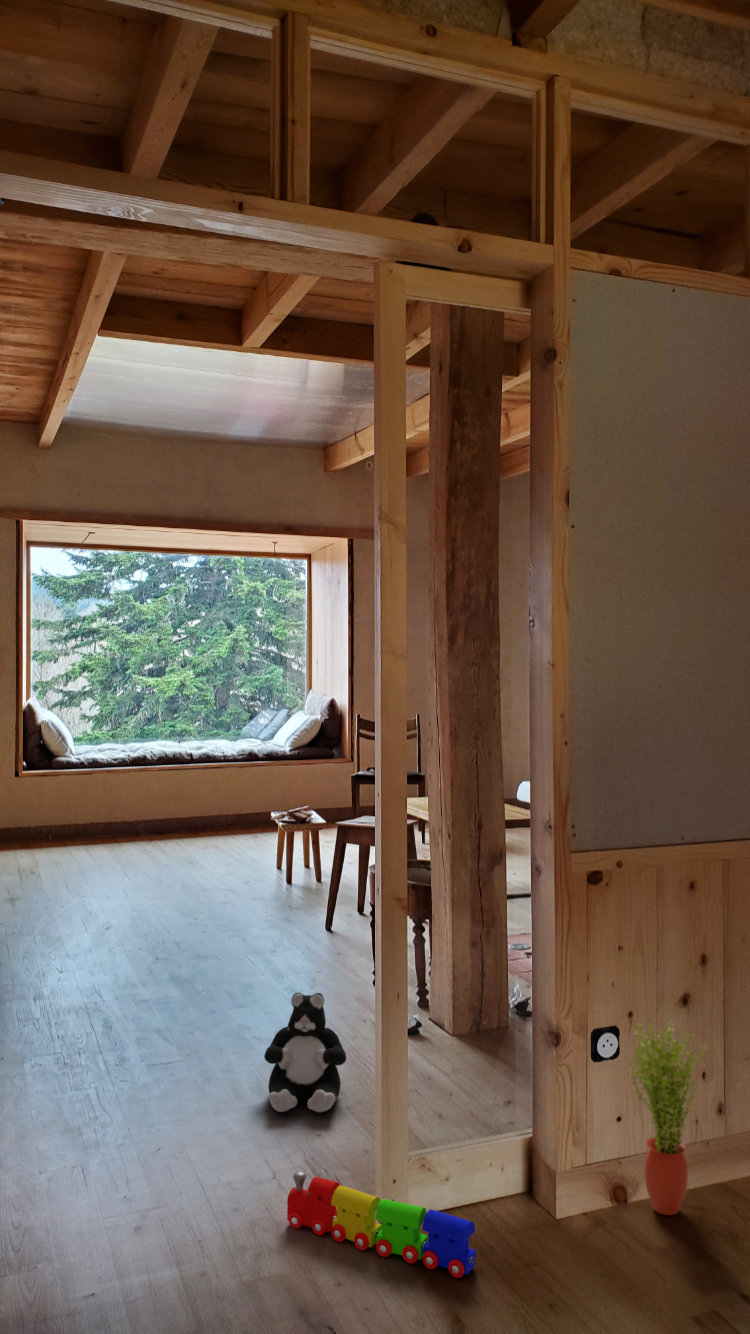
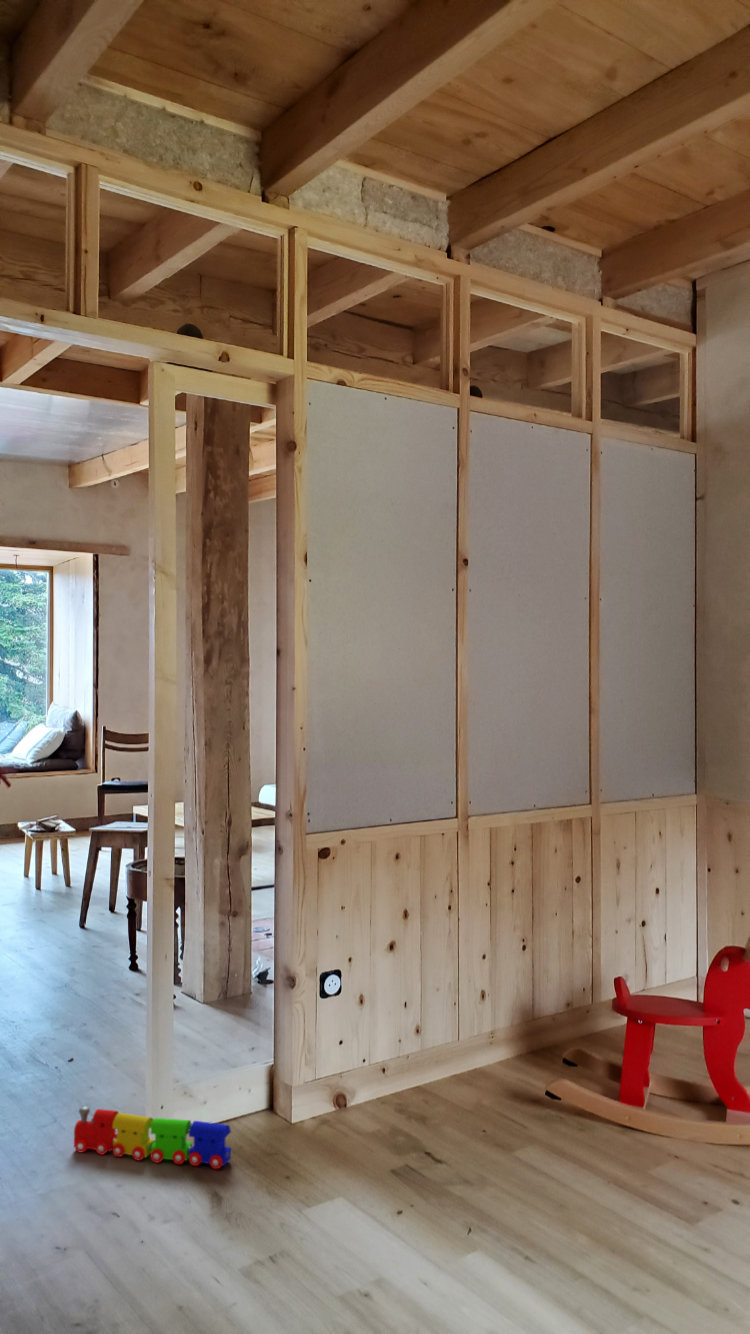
plush toy: present [264,992,346,1113] -> none [40,969,114,1072]
potted plant: present [630,1018,707,1215] -> none [349,961,407,1112]

